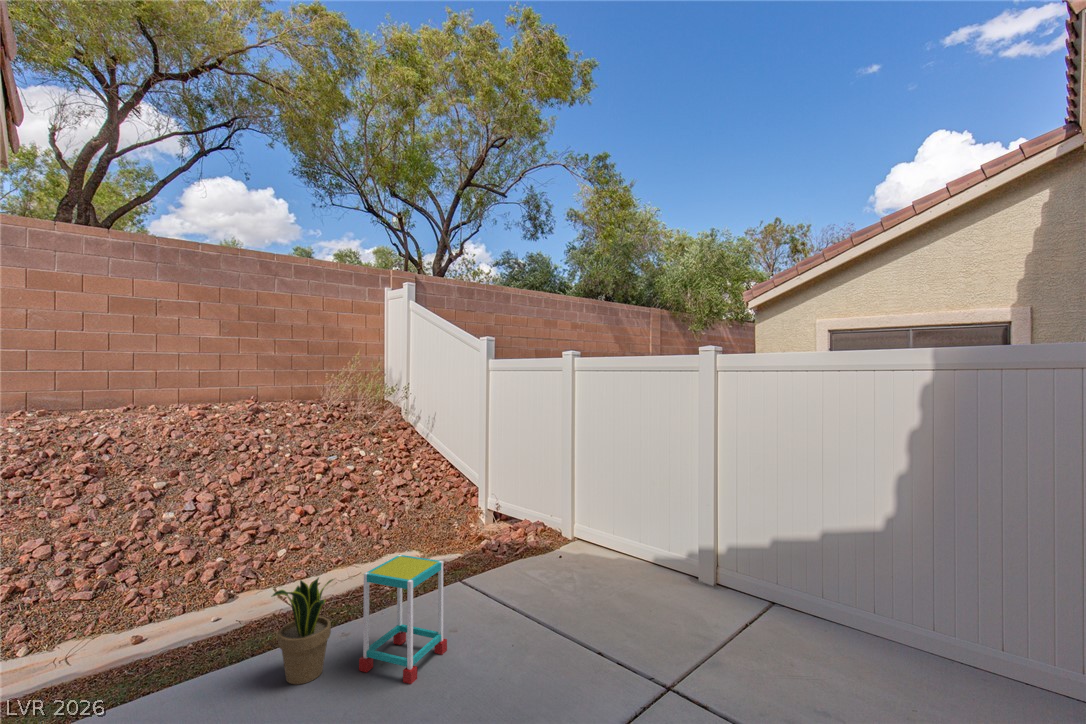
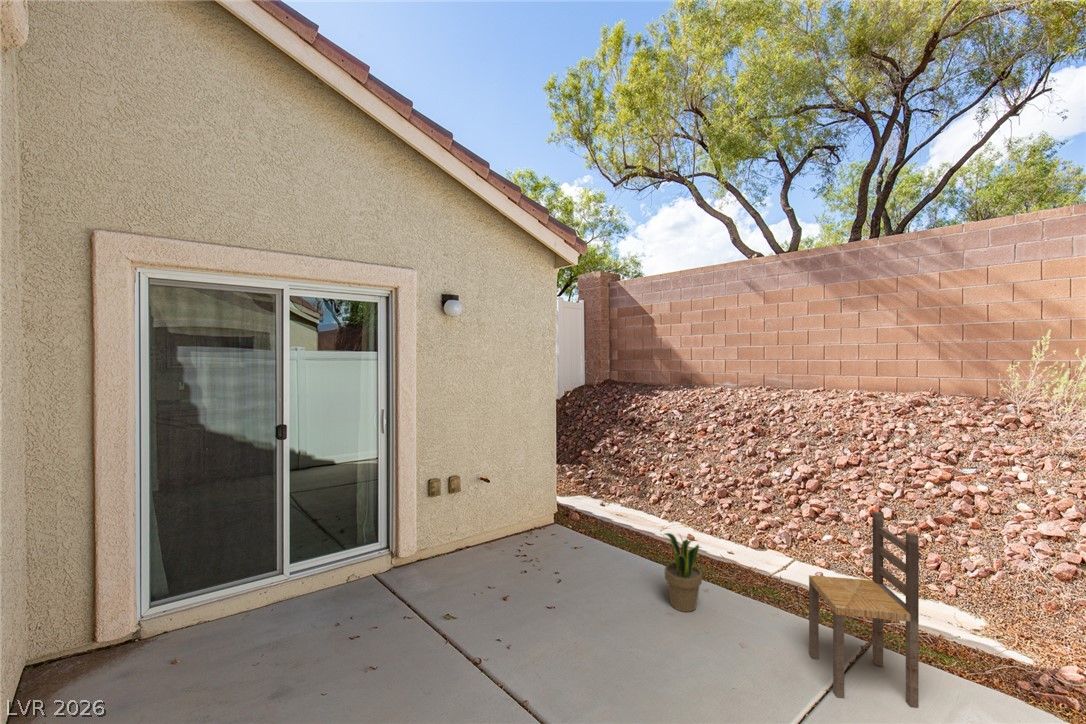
chair: none [424,474,488,623] -> present [809,512,919,708]
side table: present [359,555,447,684] -> none [697,552,763,681]

